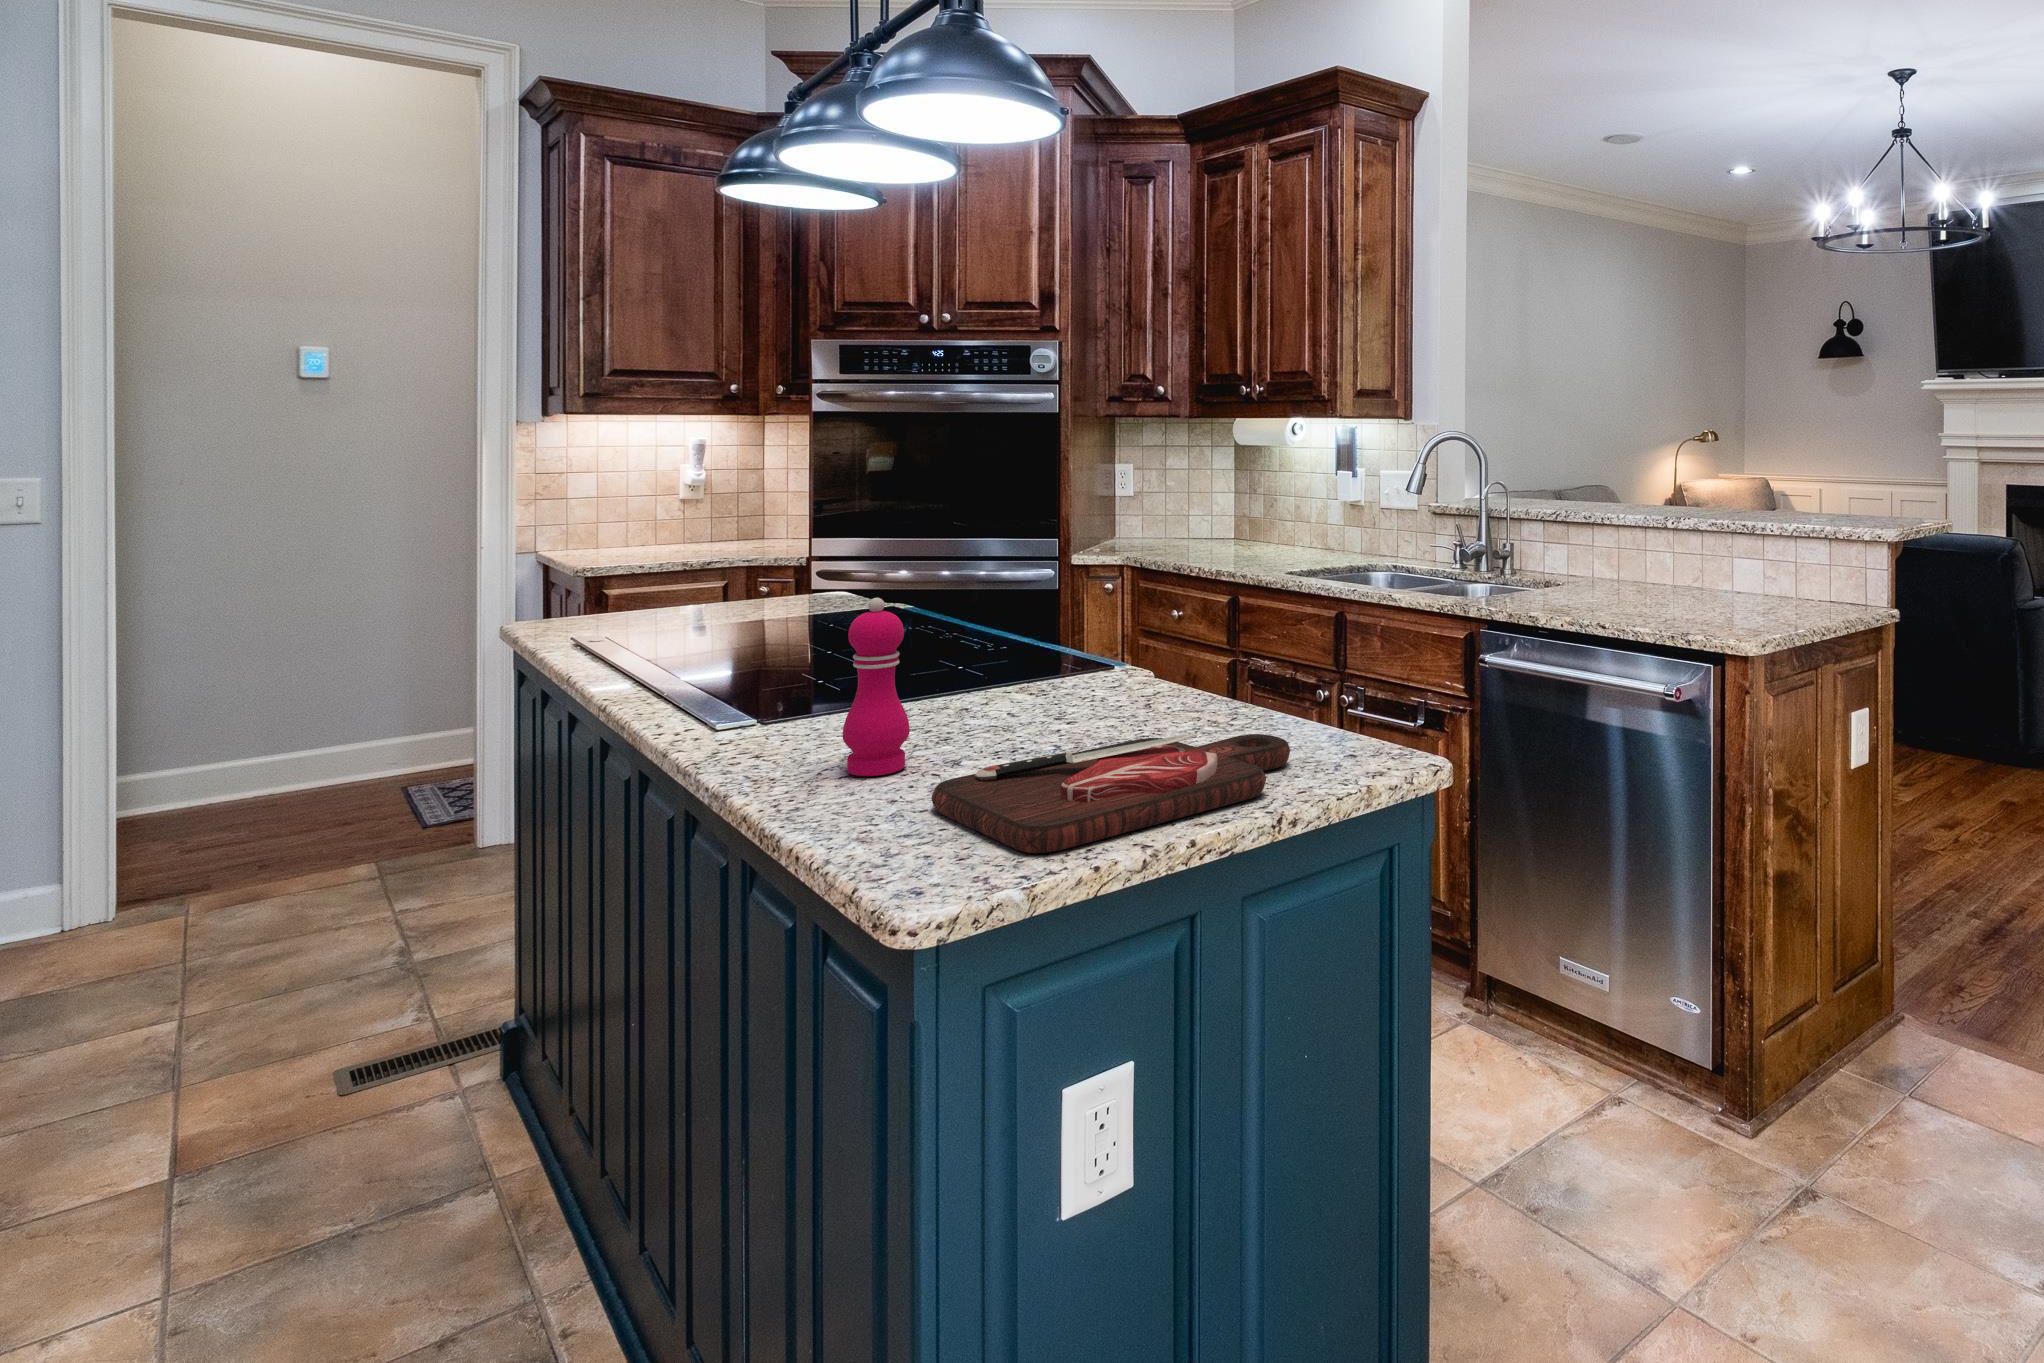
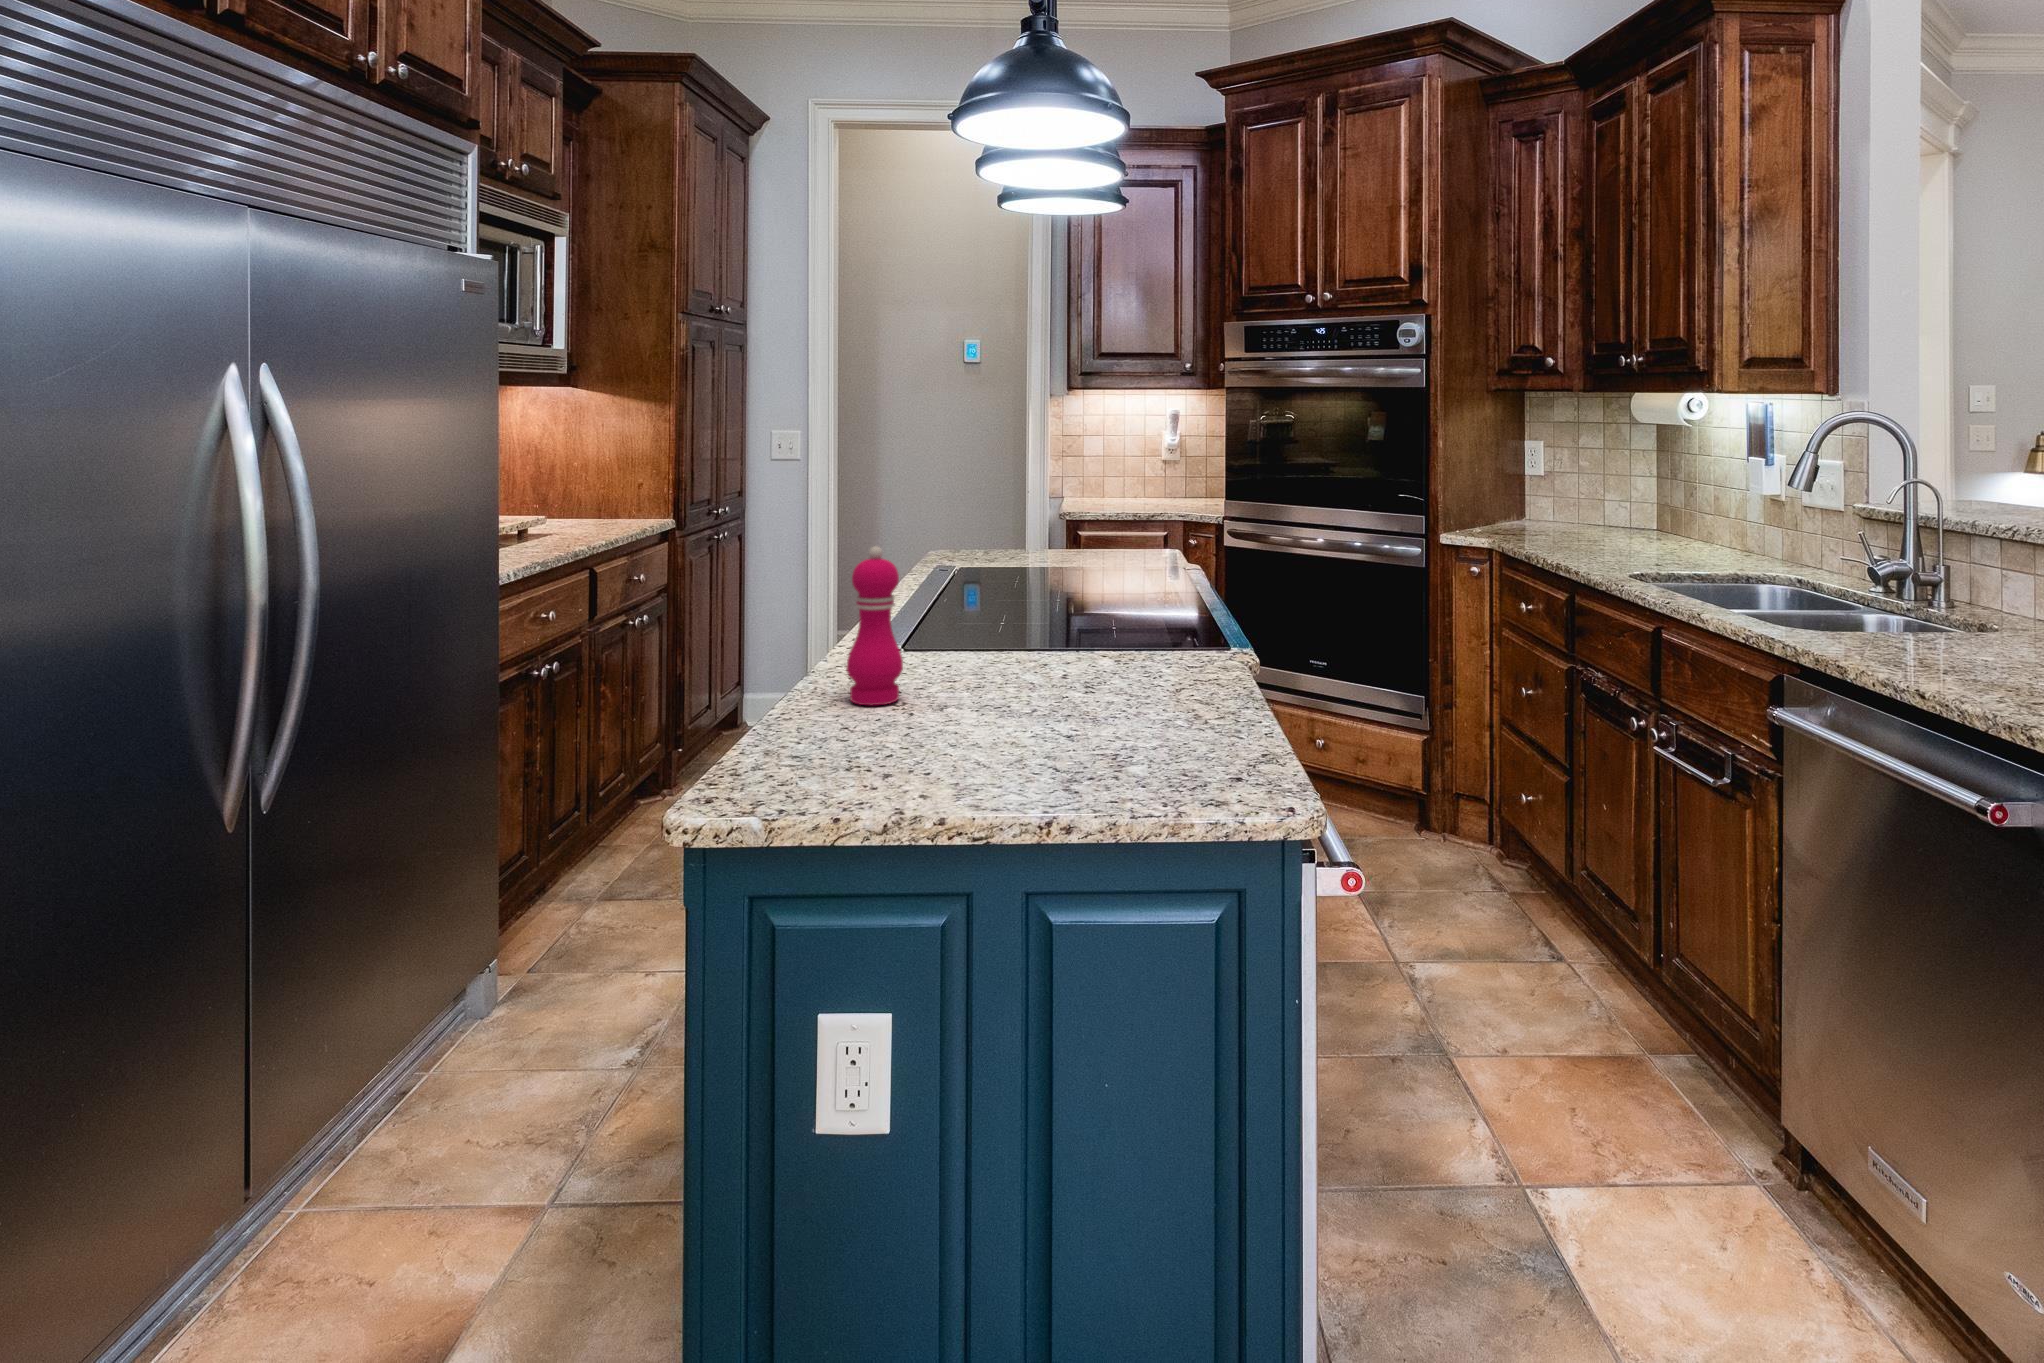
cutting board: present [931,734,1290,853] -> none [814,711,1194,797]

